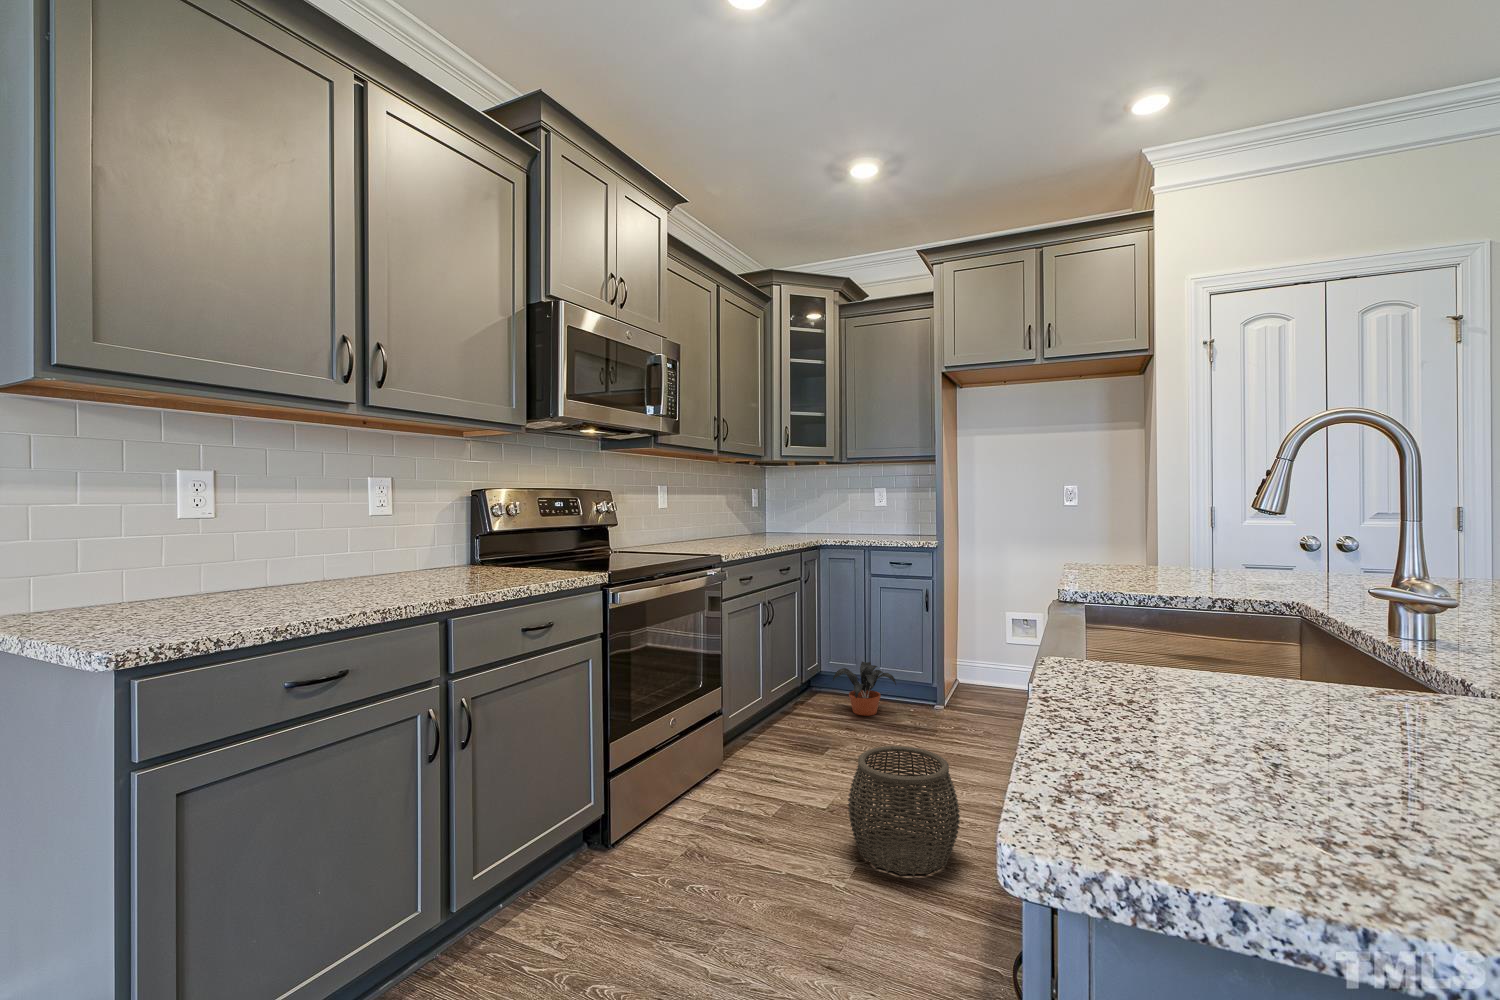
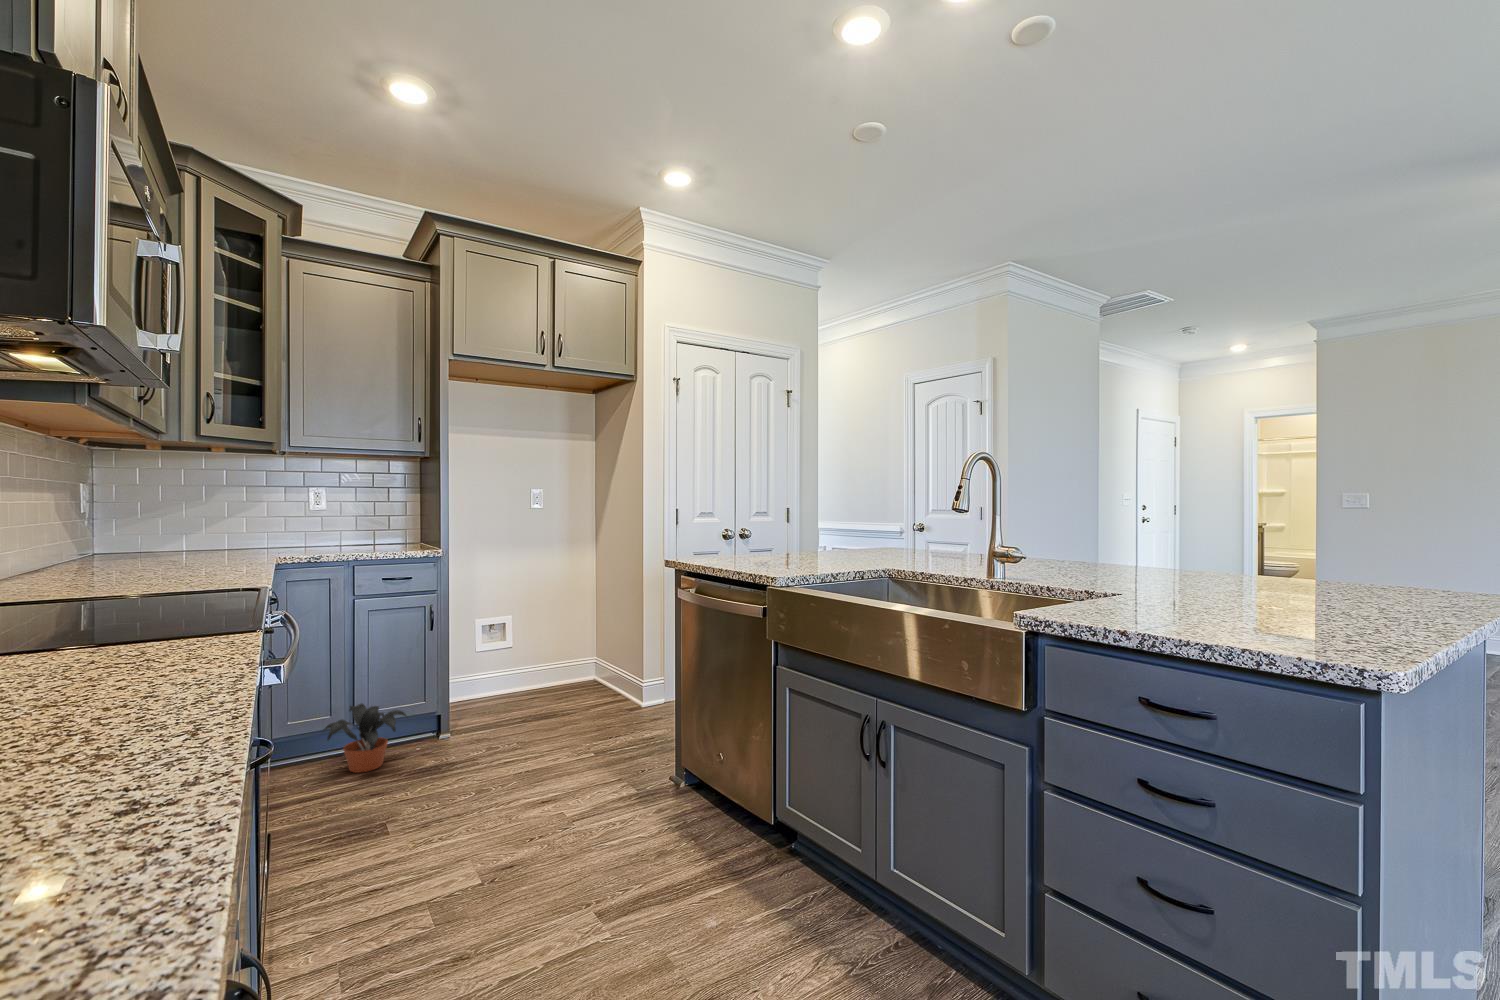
woven basket: present [848,746,960,876] -> none [550,759,670,901]

